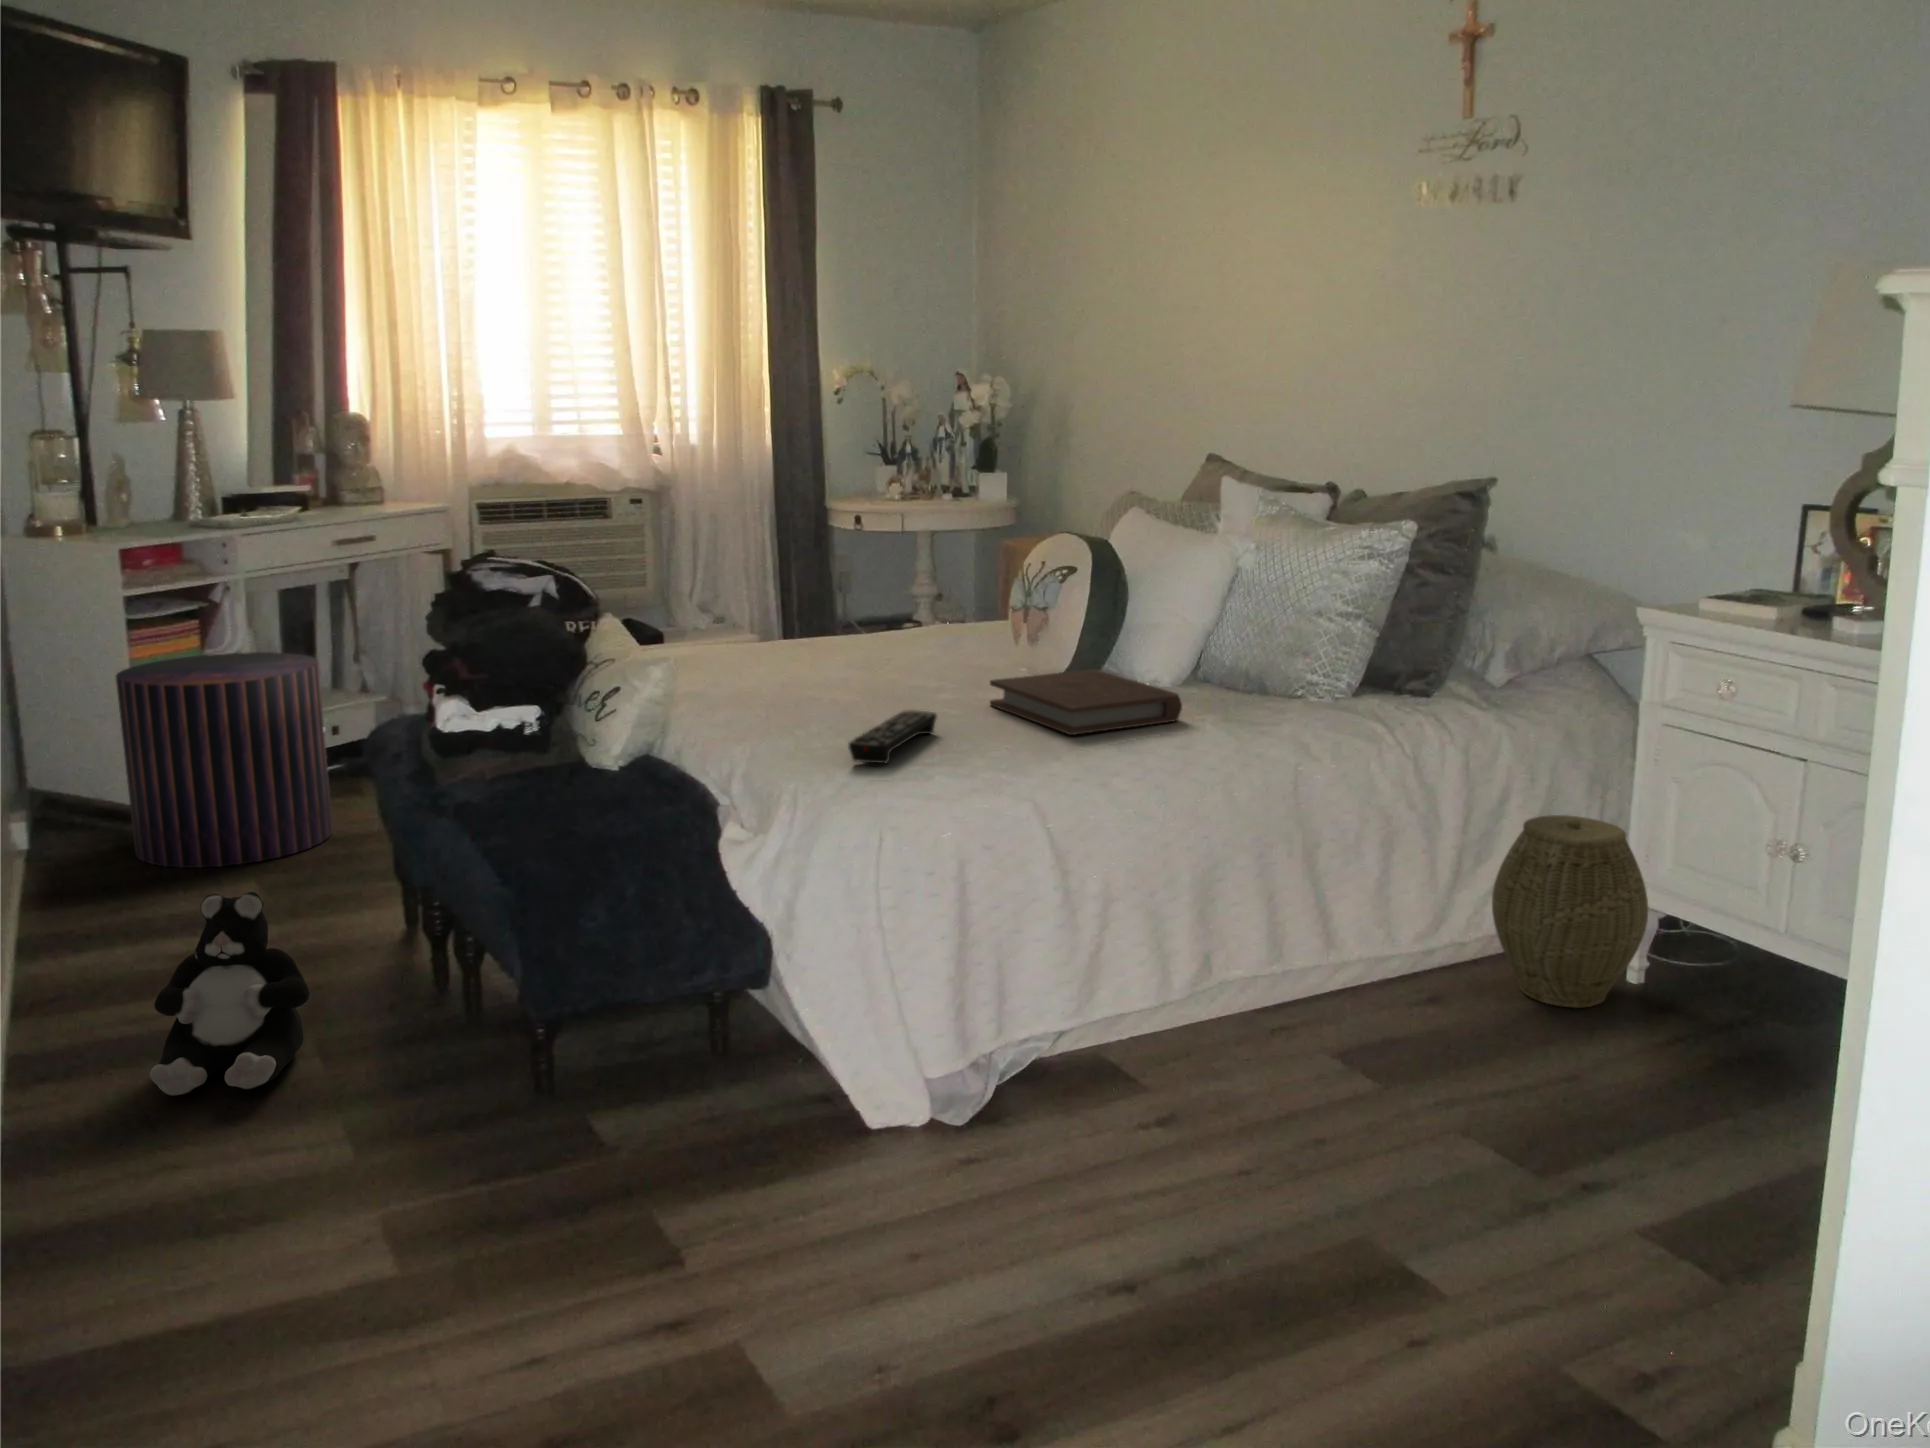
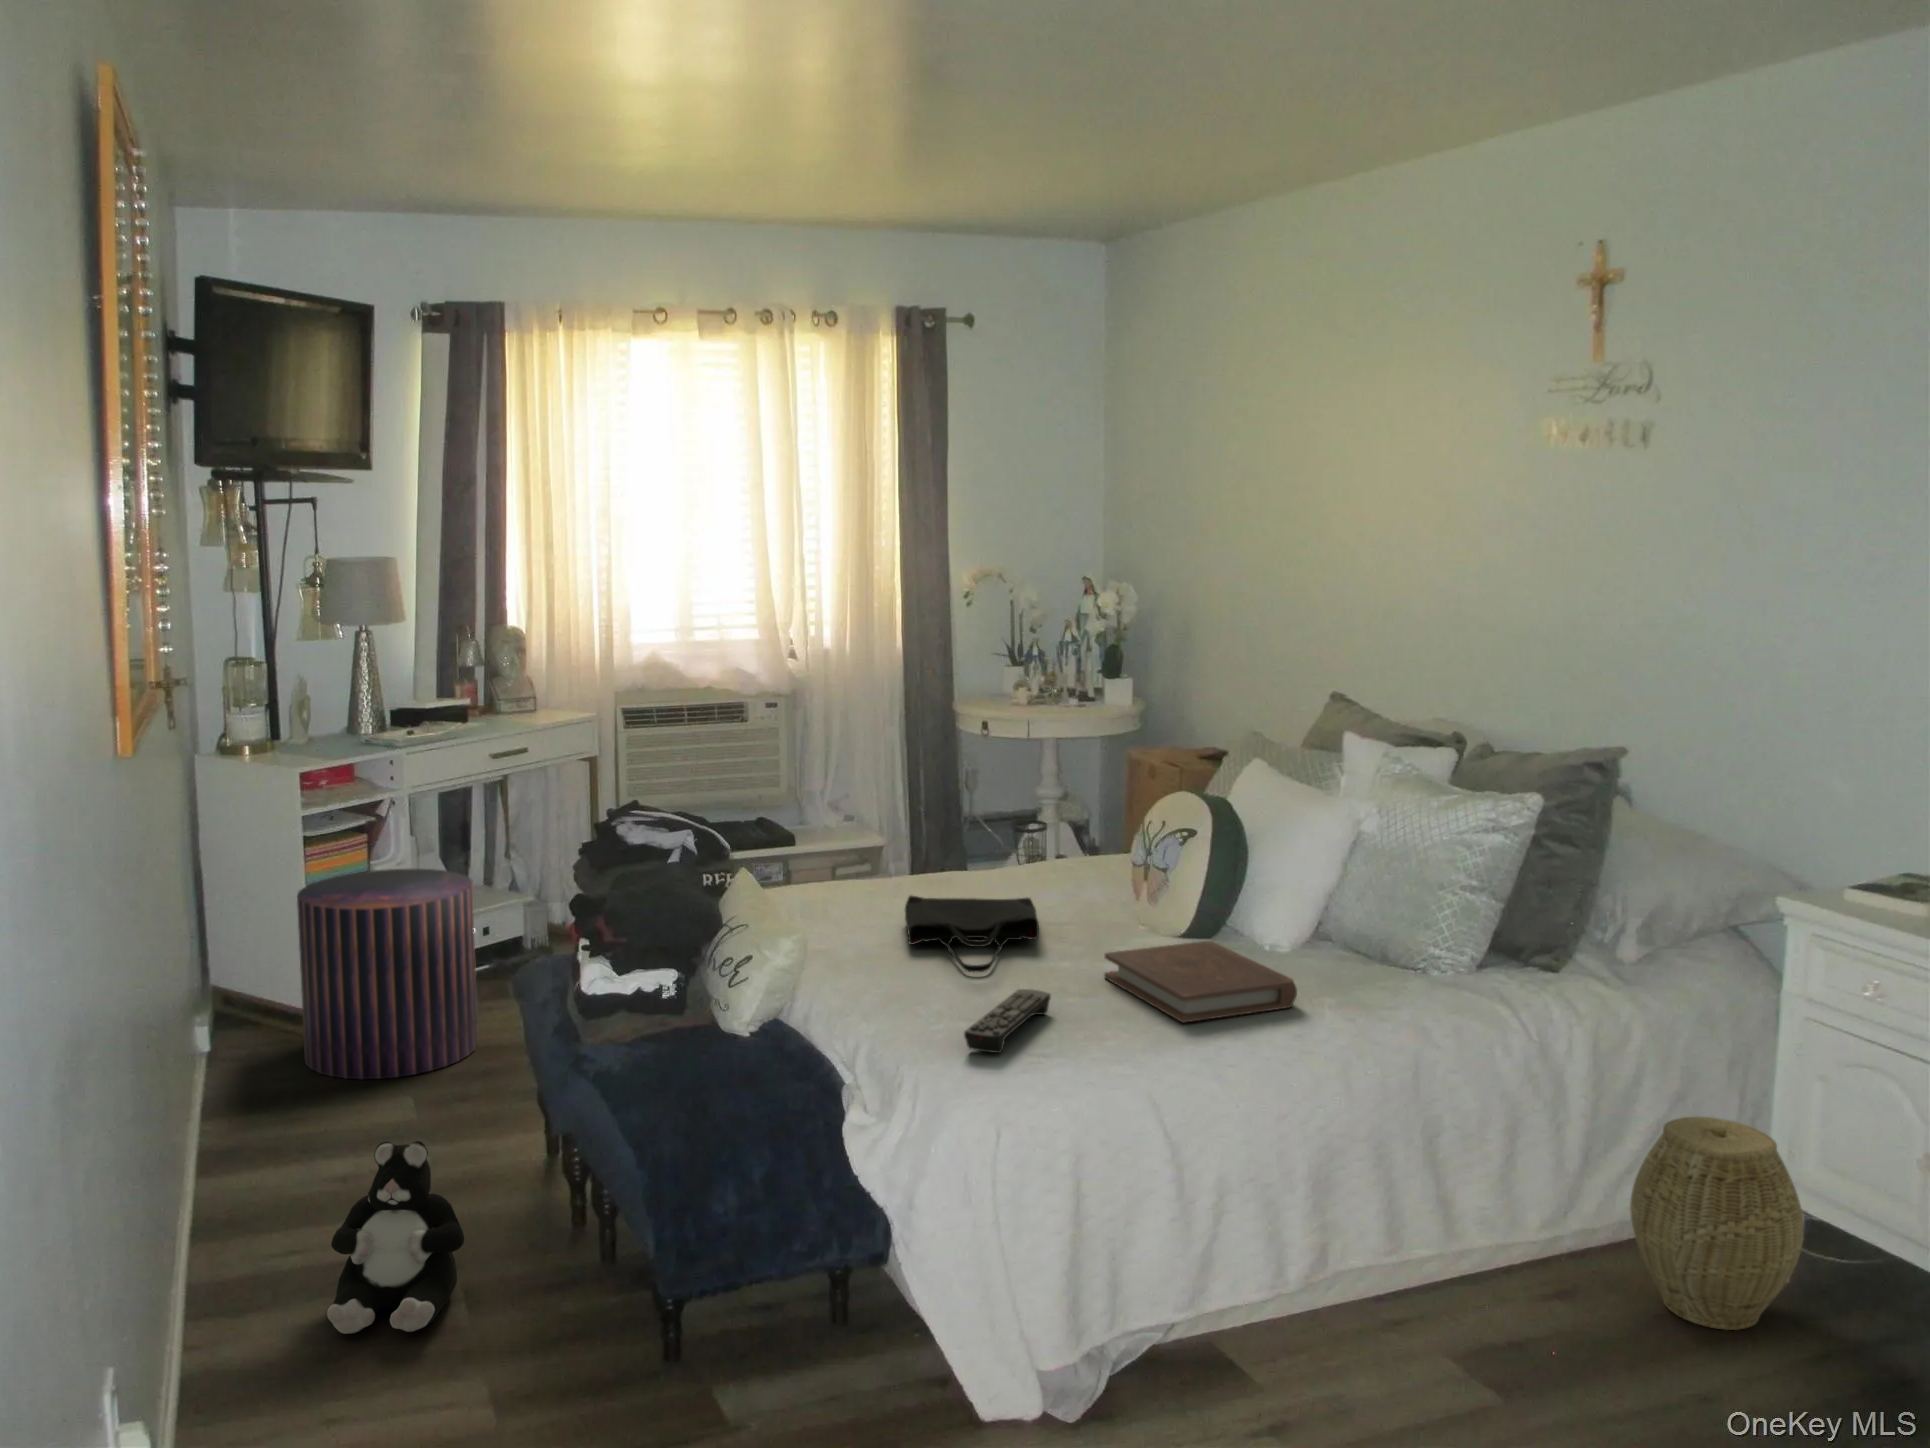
tote bag: none [784,642,922,704] -> present [905,896,1039,972]

